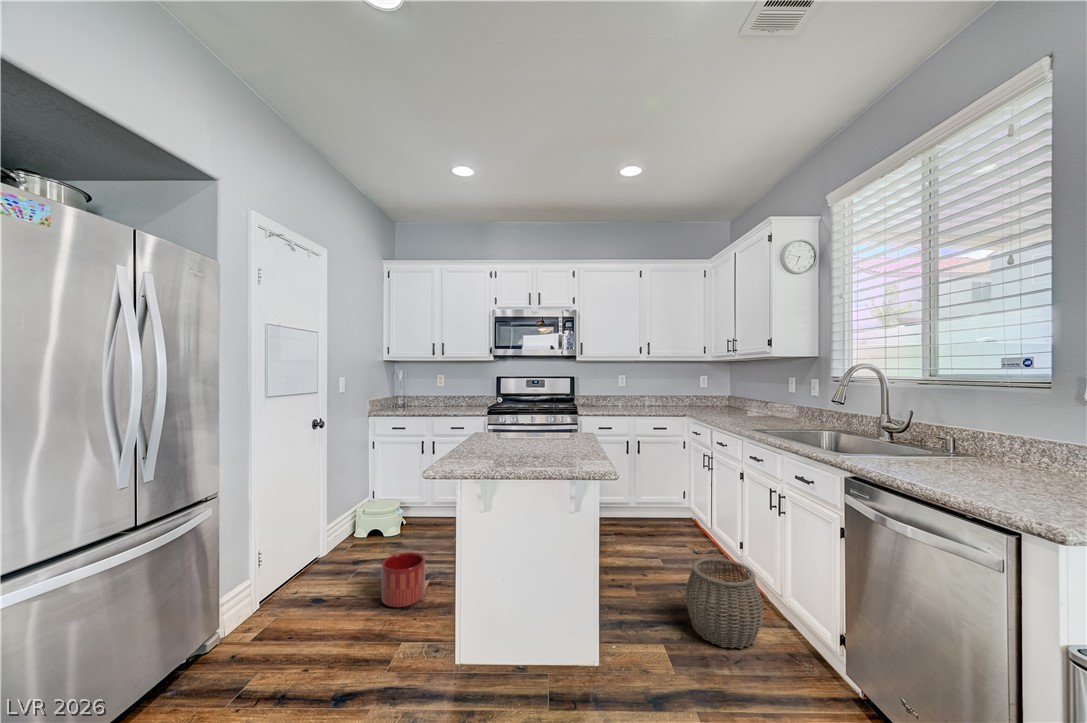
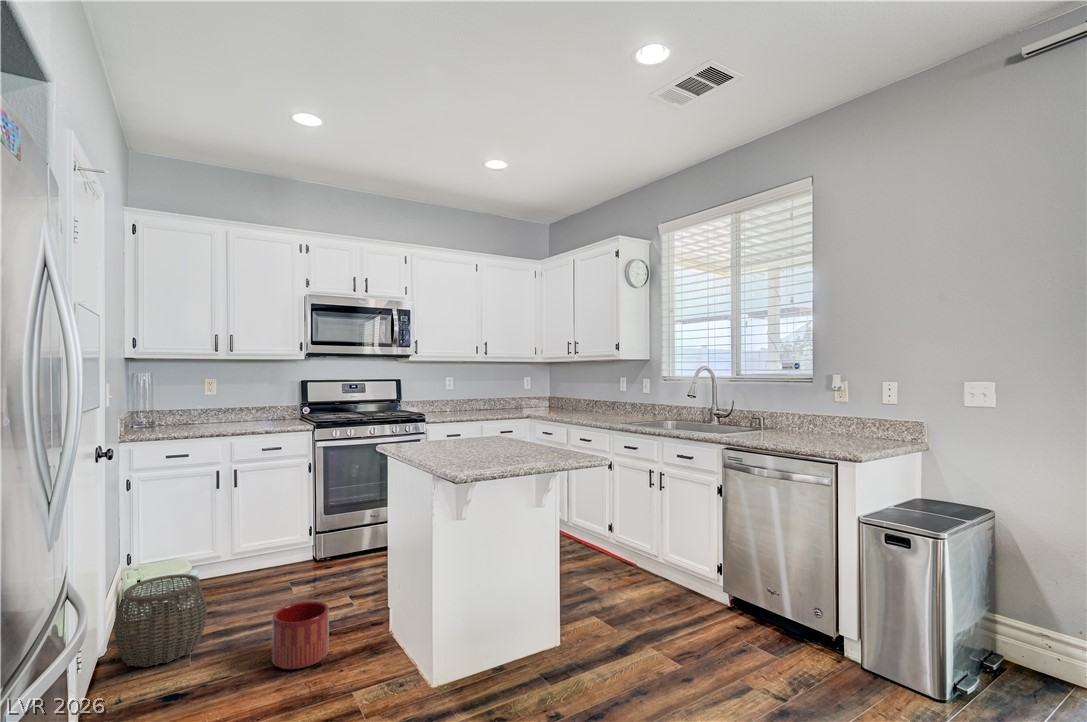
woven basket: present [685,557,764,648] -> present [114,574,207,667]

